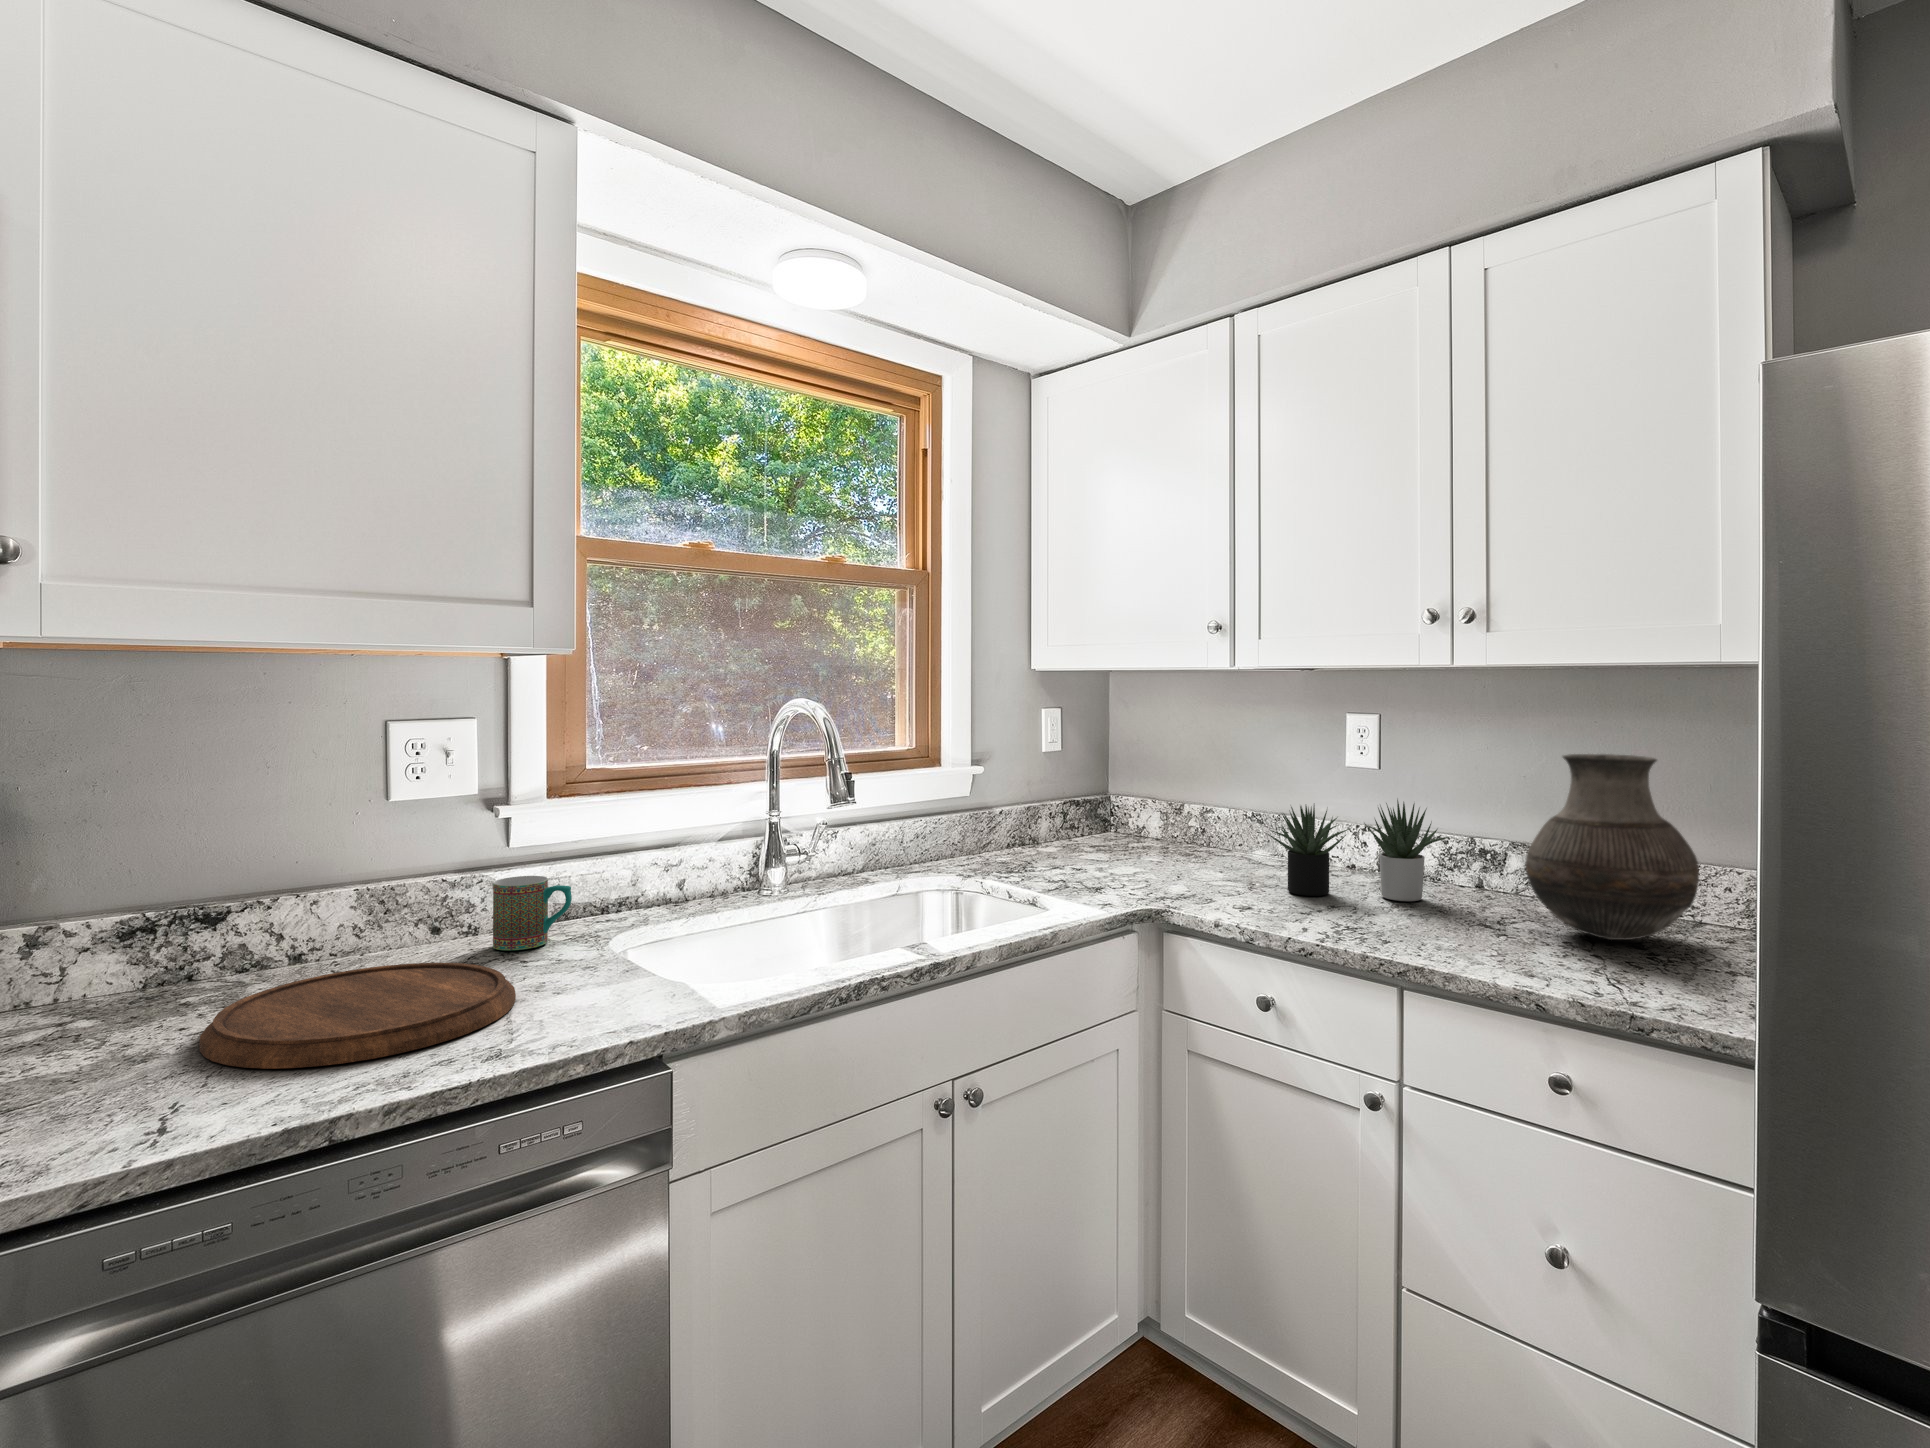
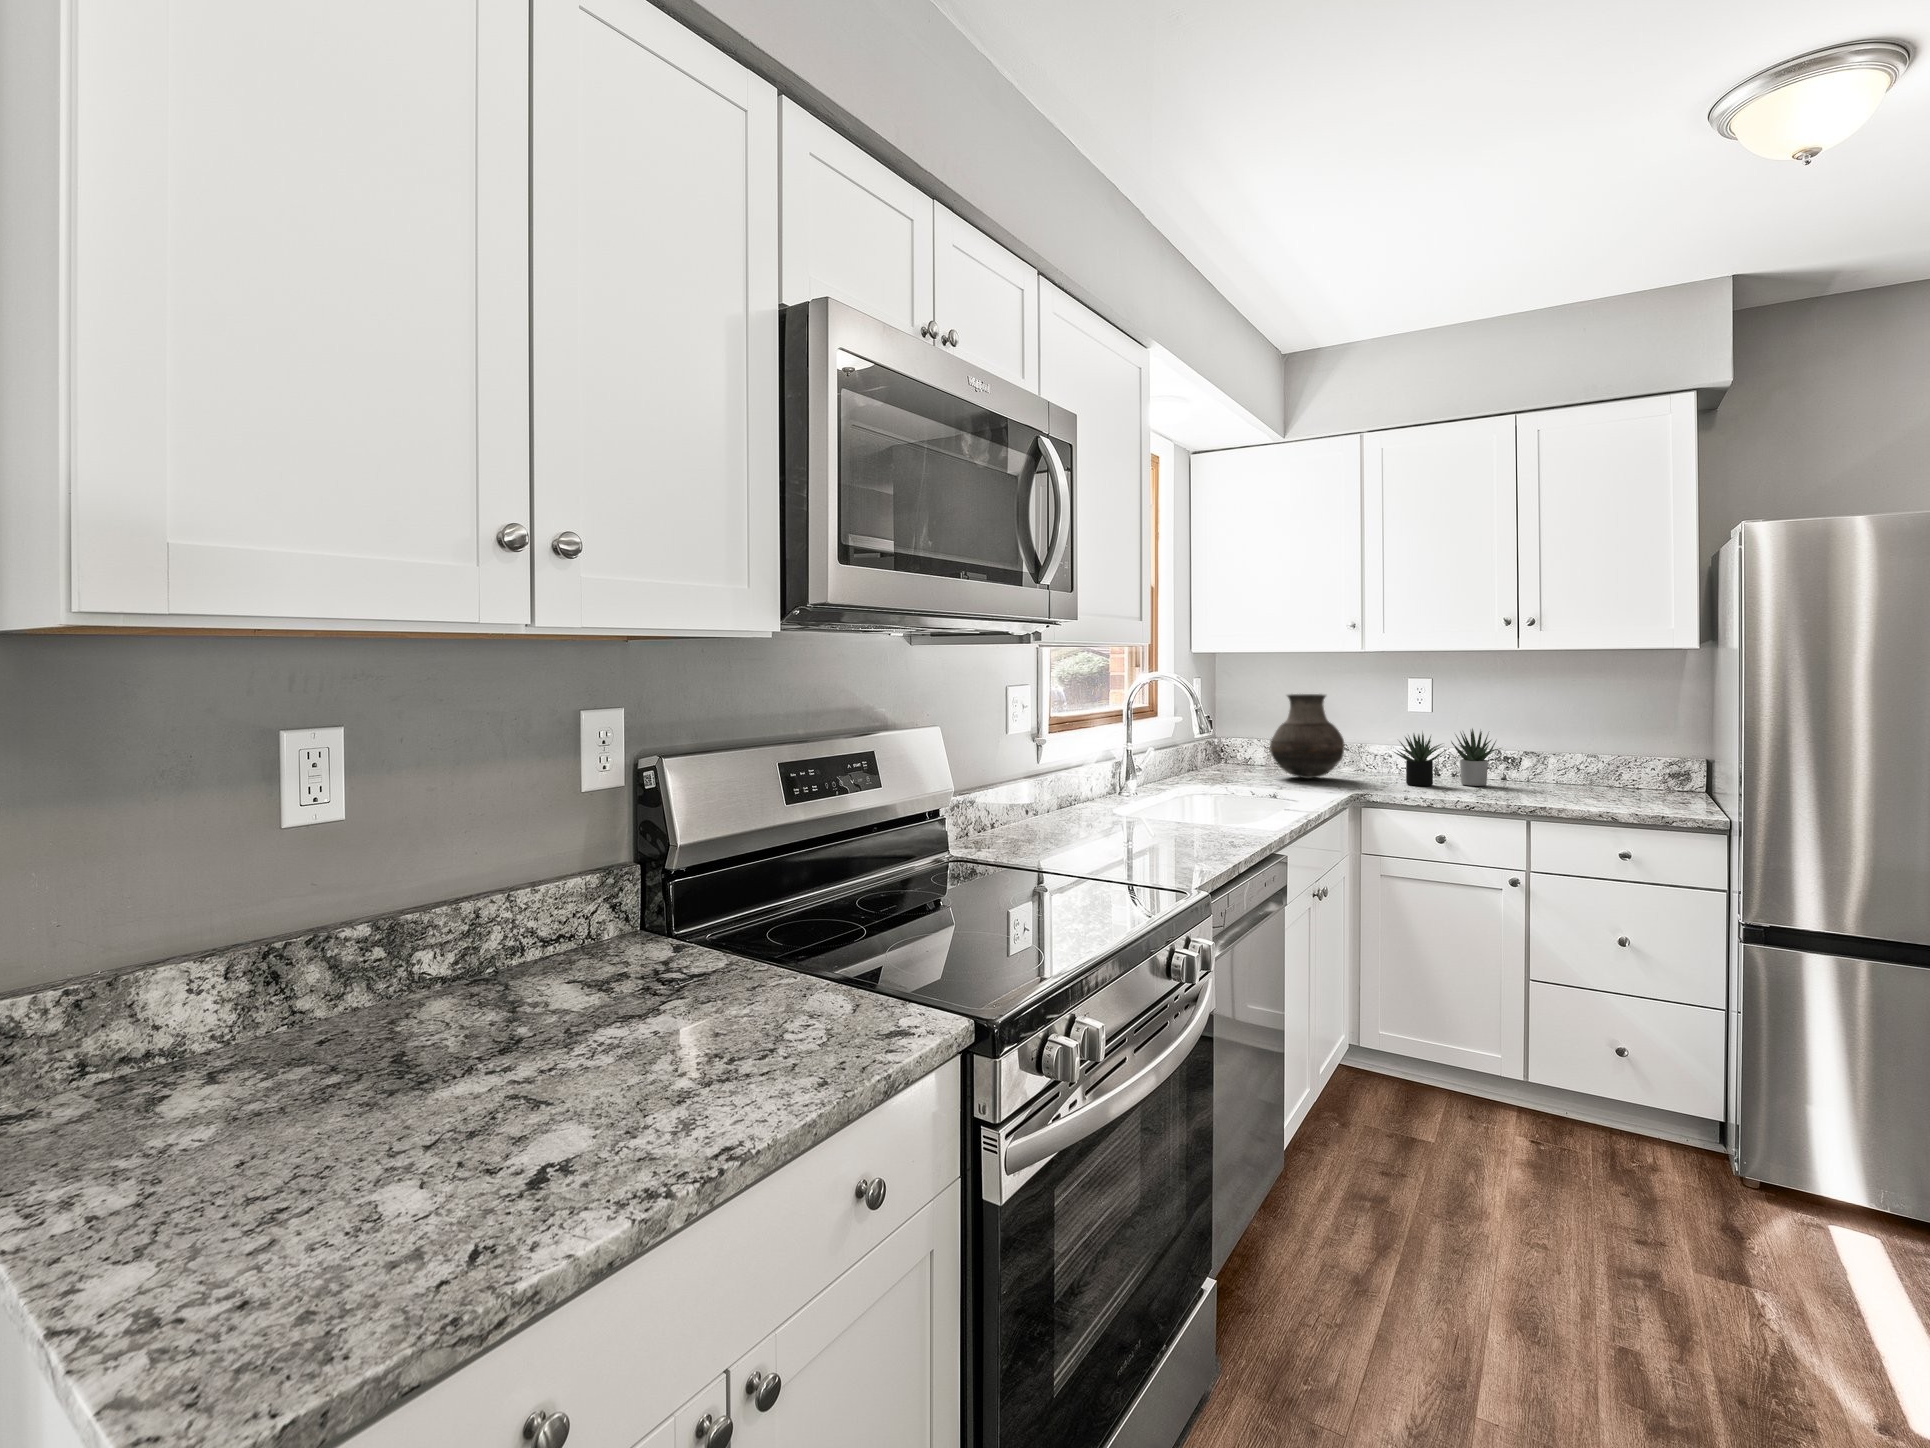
vase: present [1525,754,1699,940] -> present [1270,694,1345,778]
mug: present [493,876,572,950] -> none [1070,778,1110,819]
cutting board: present [200,963,516,1069] -> none [1060,819,1200,852]

